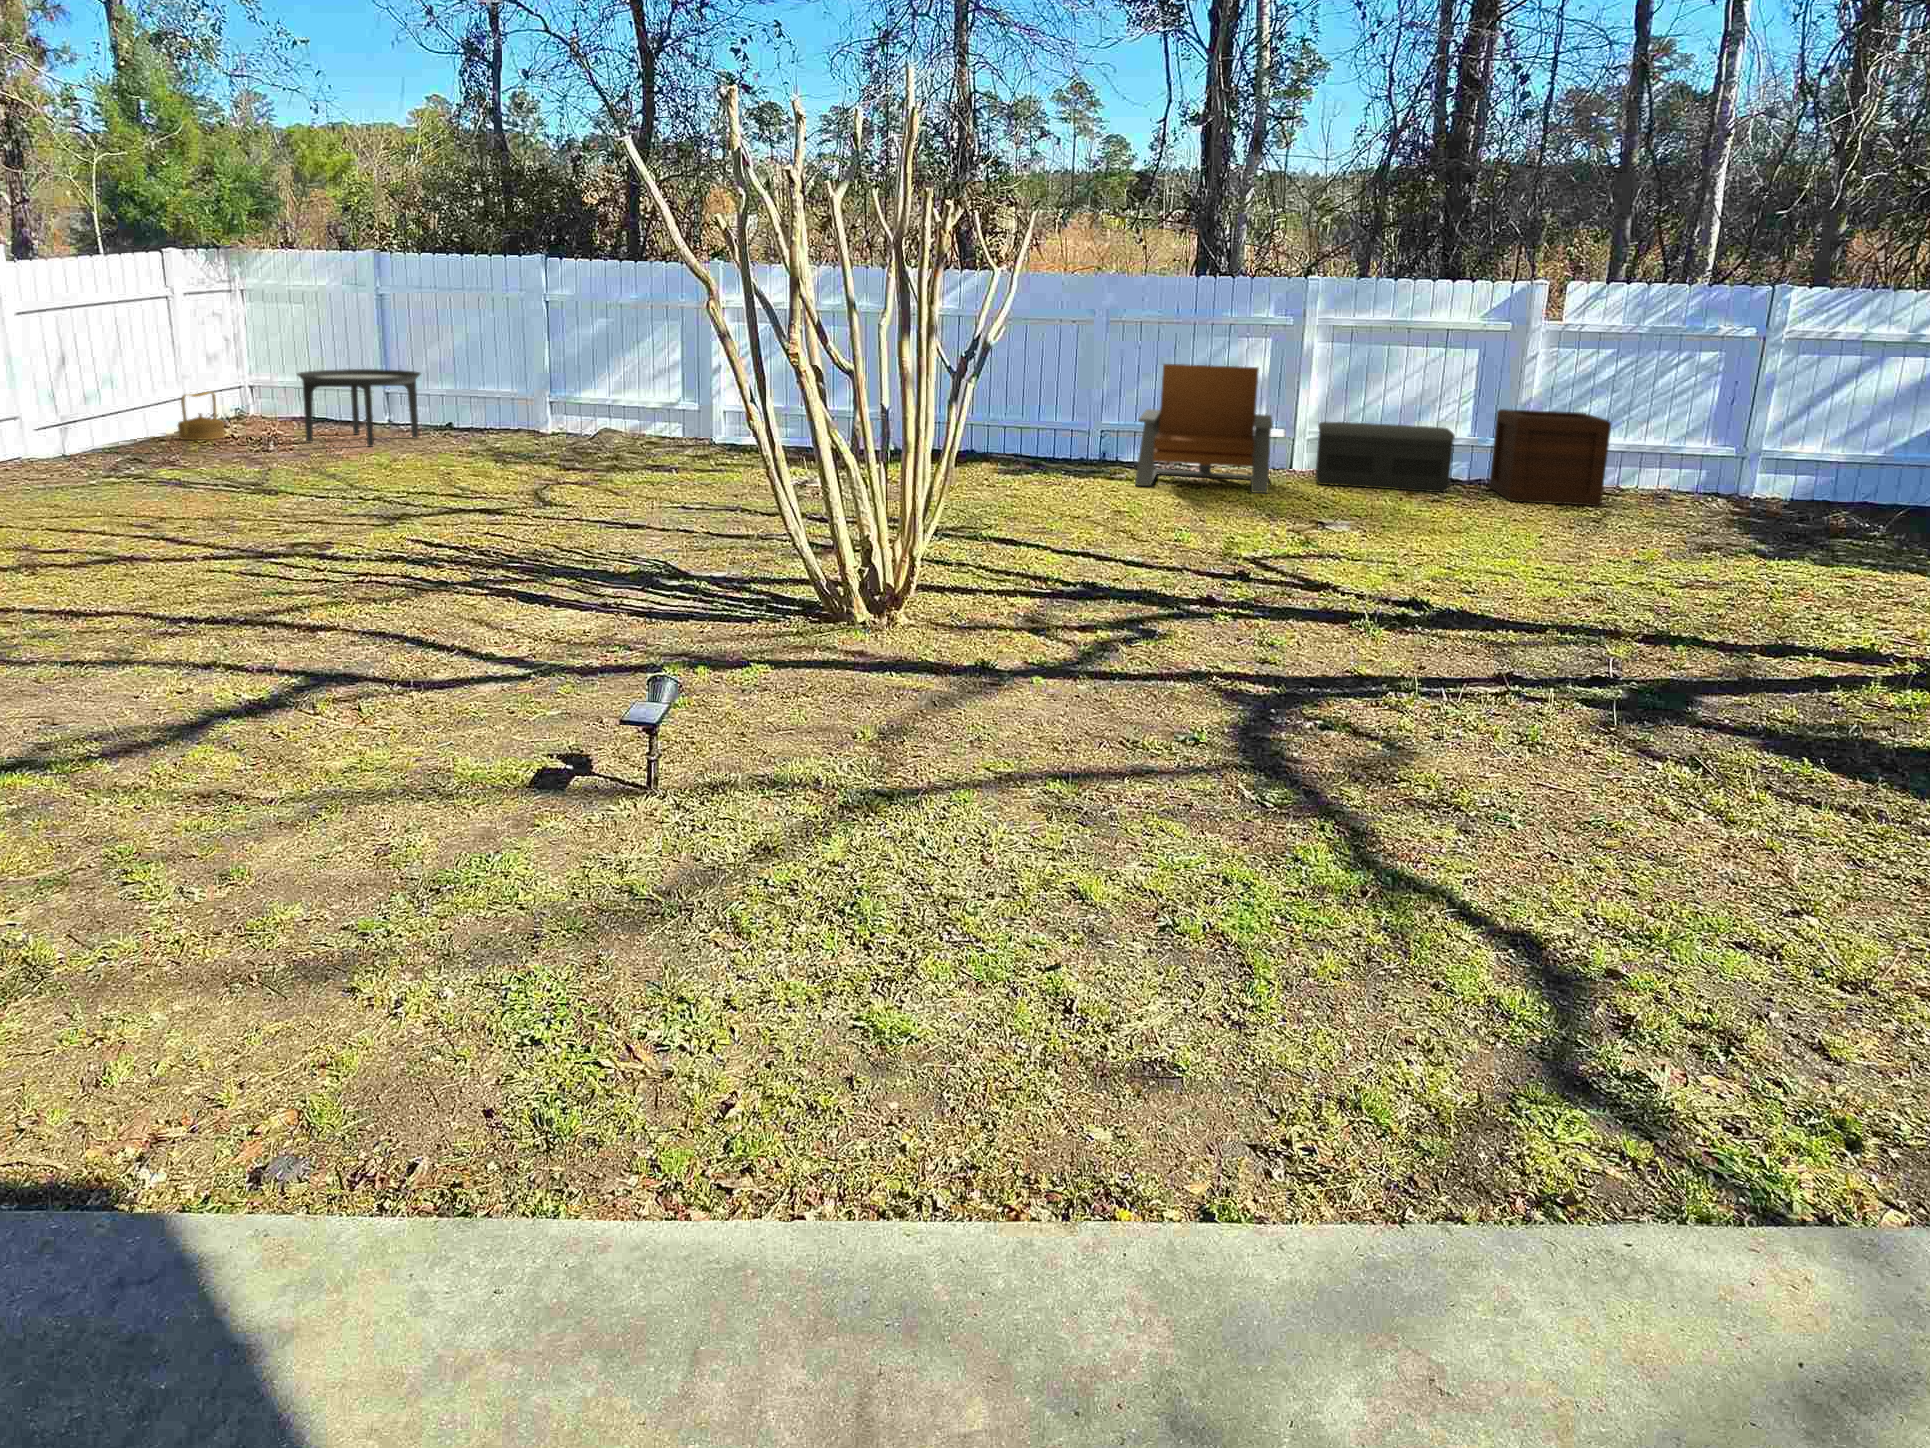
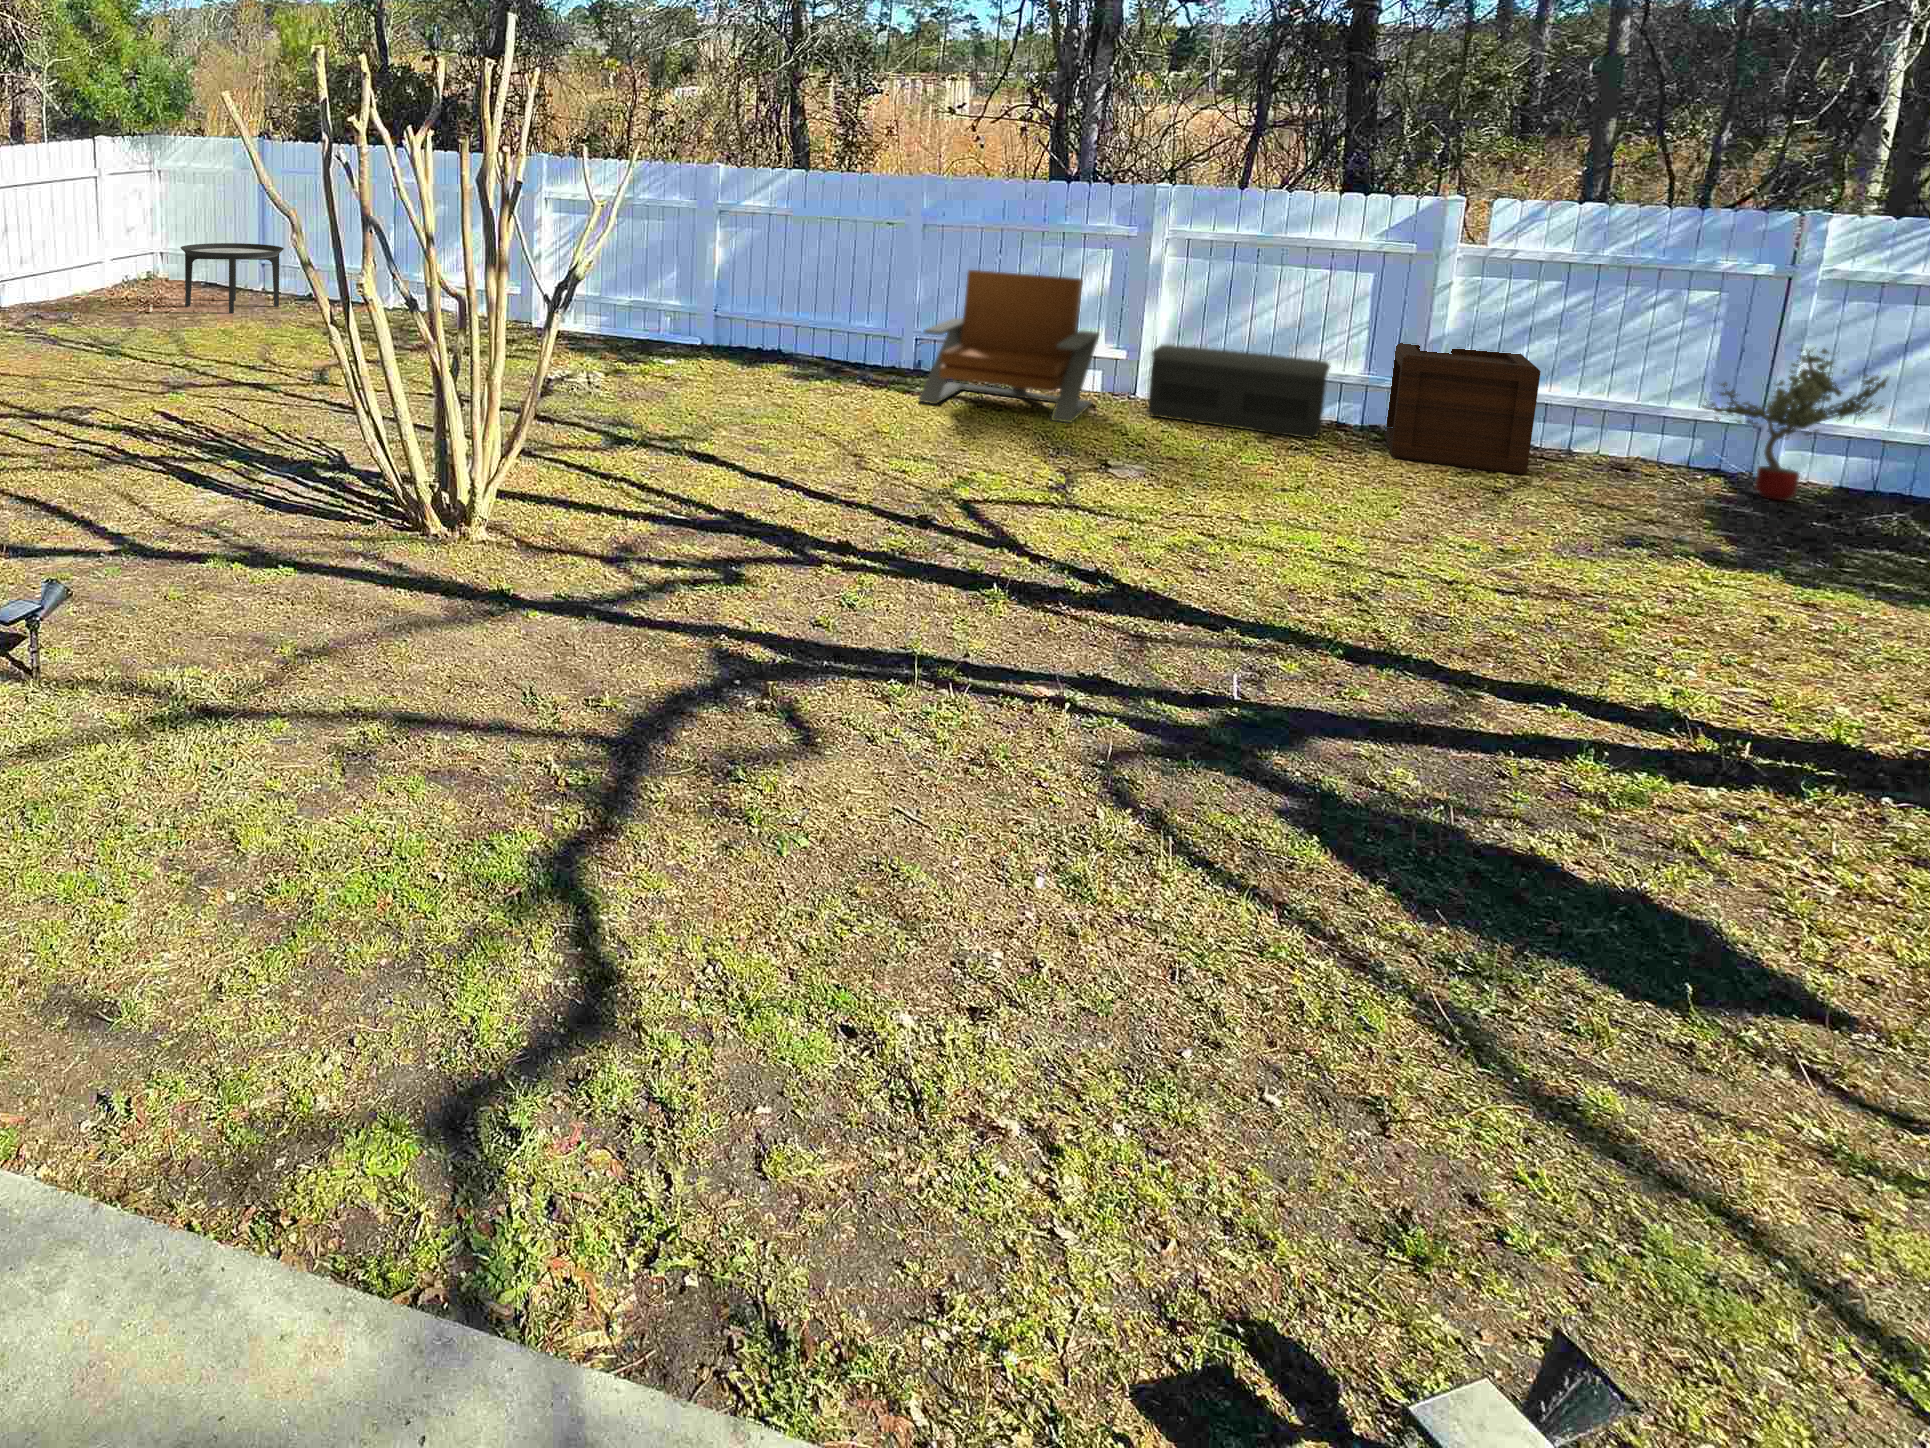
woven basket: present [178,392,224,440] -> none [94,259,132,300]
potted tree: none [1703,394,1820,510] -> present [1701,349,1888,501]

